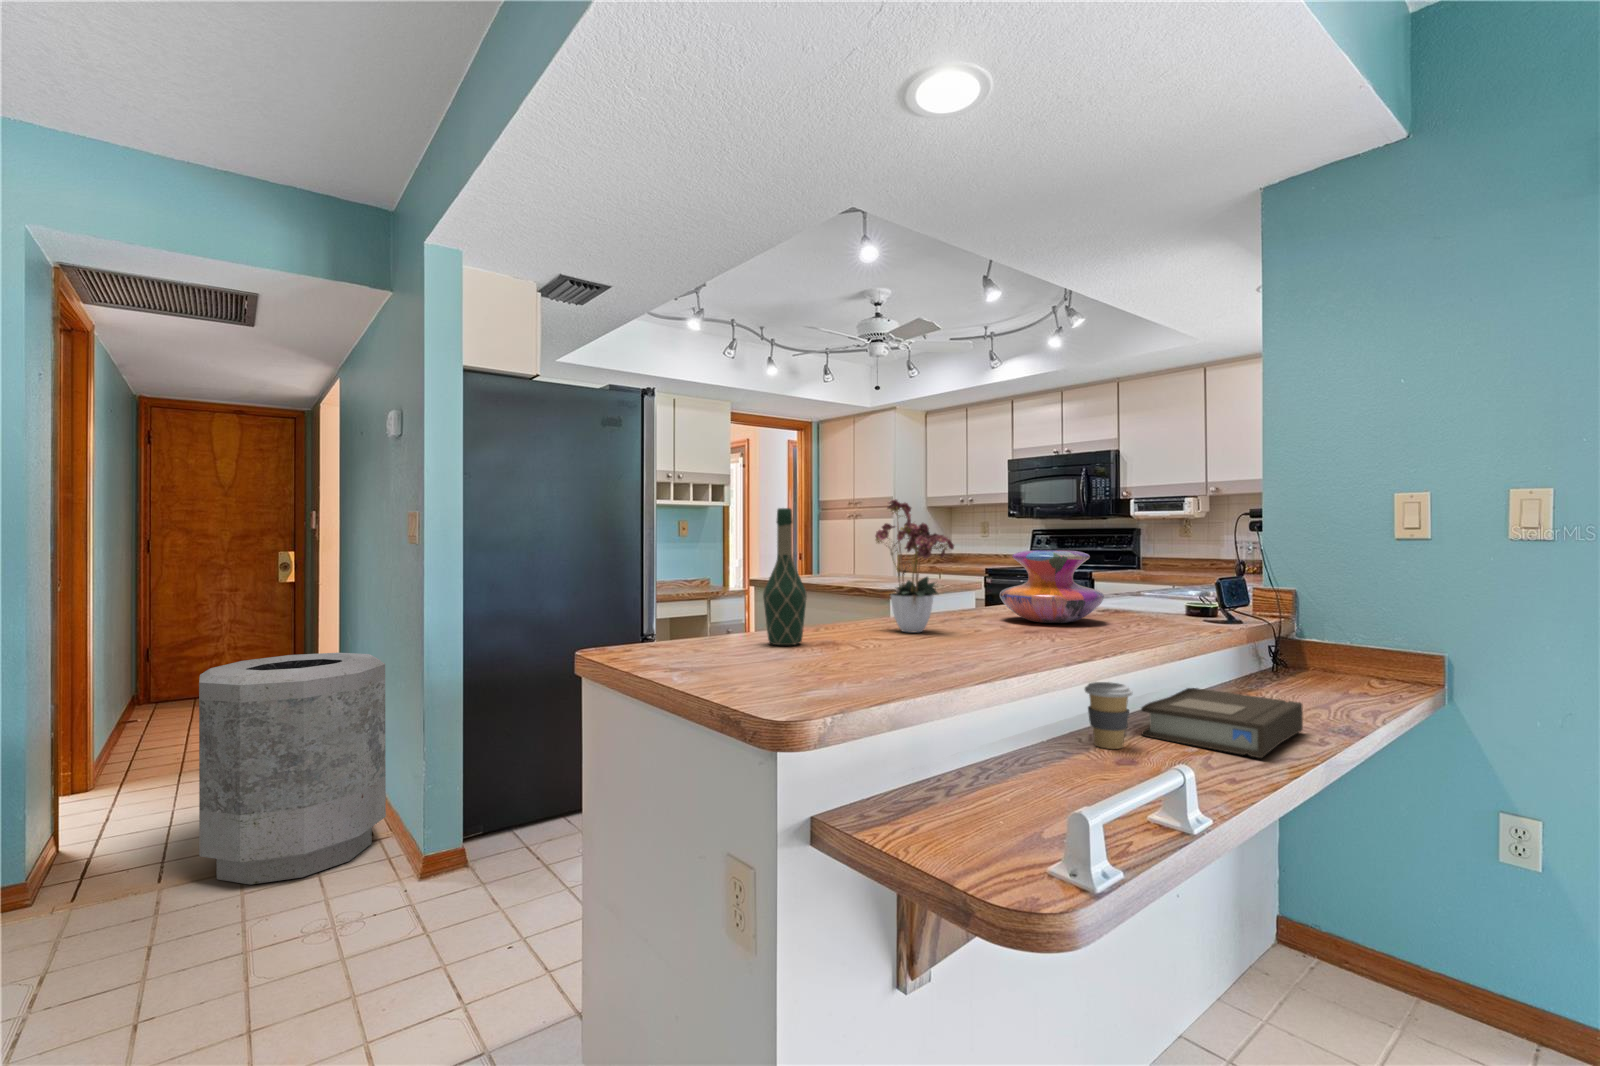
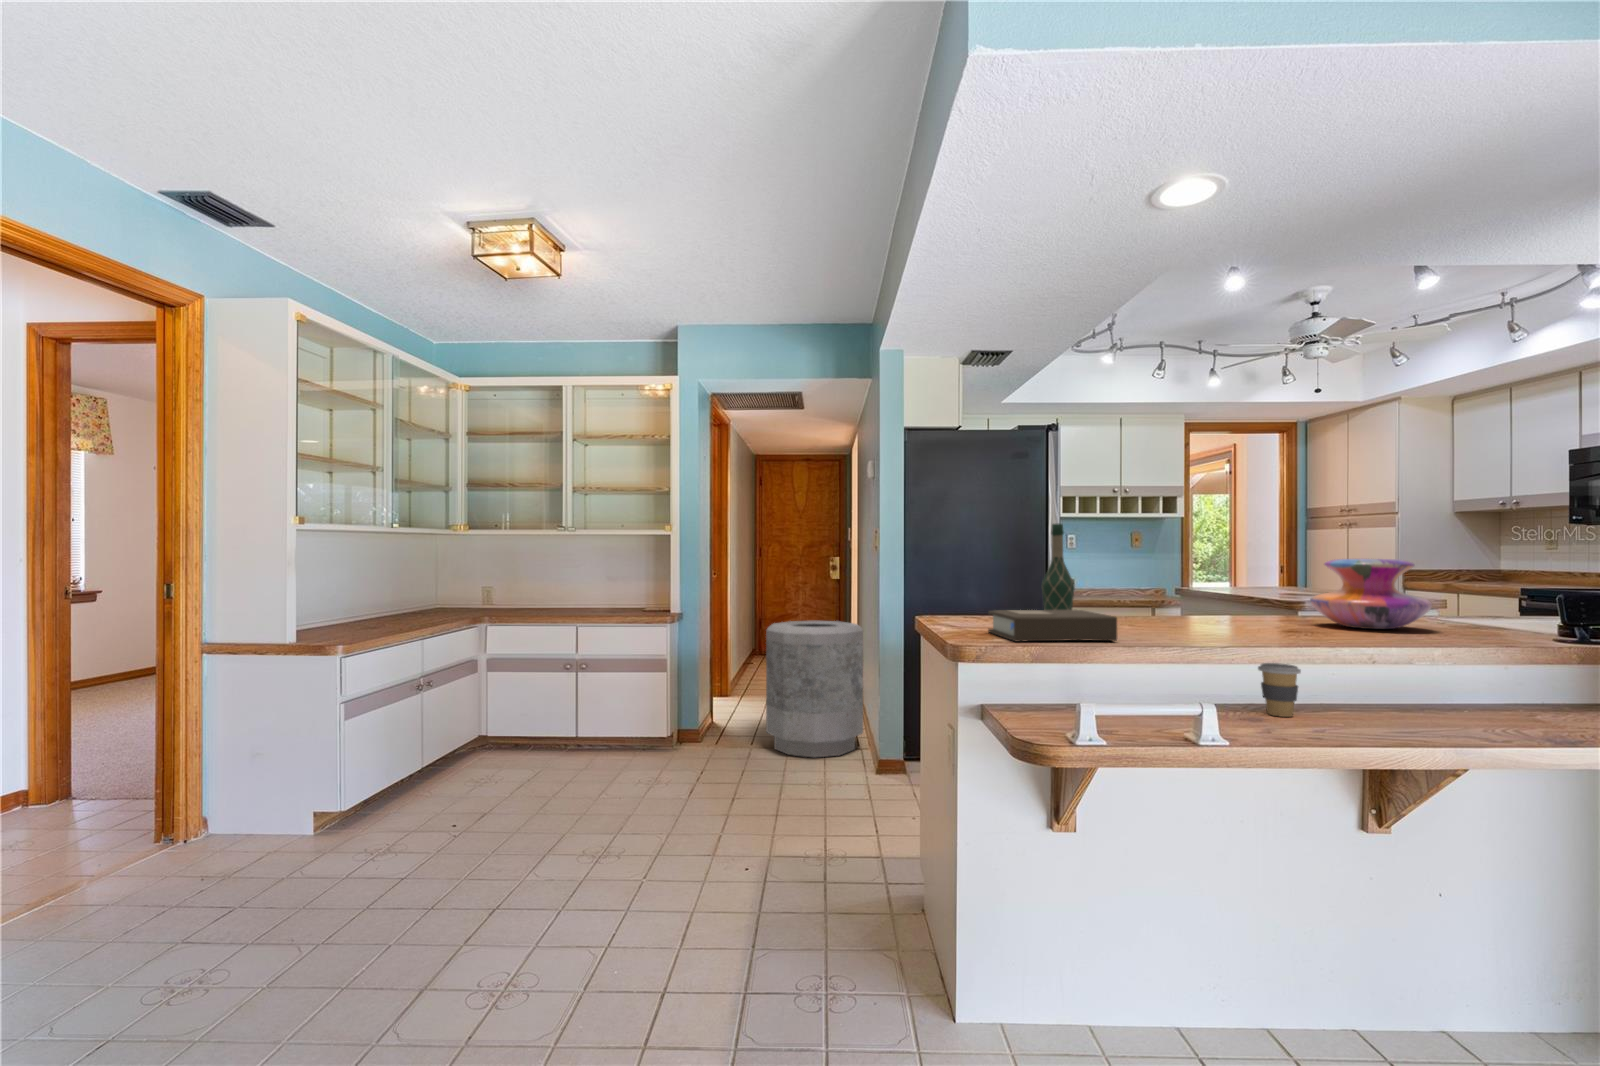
flower arrangement: present [875,499,954,632] -> none [1153,508,1225,624]
book: present [1141,688,1303,758] -> present [988,610,1117,642]

